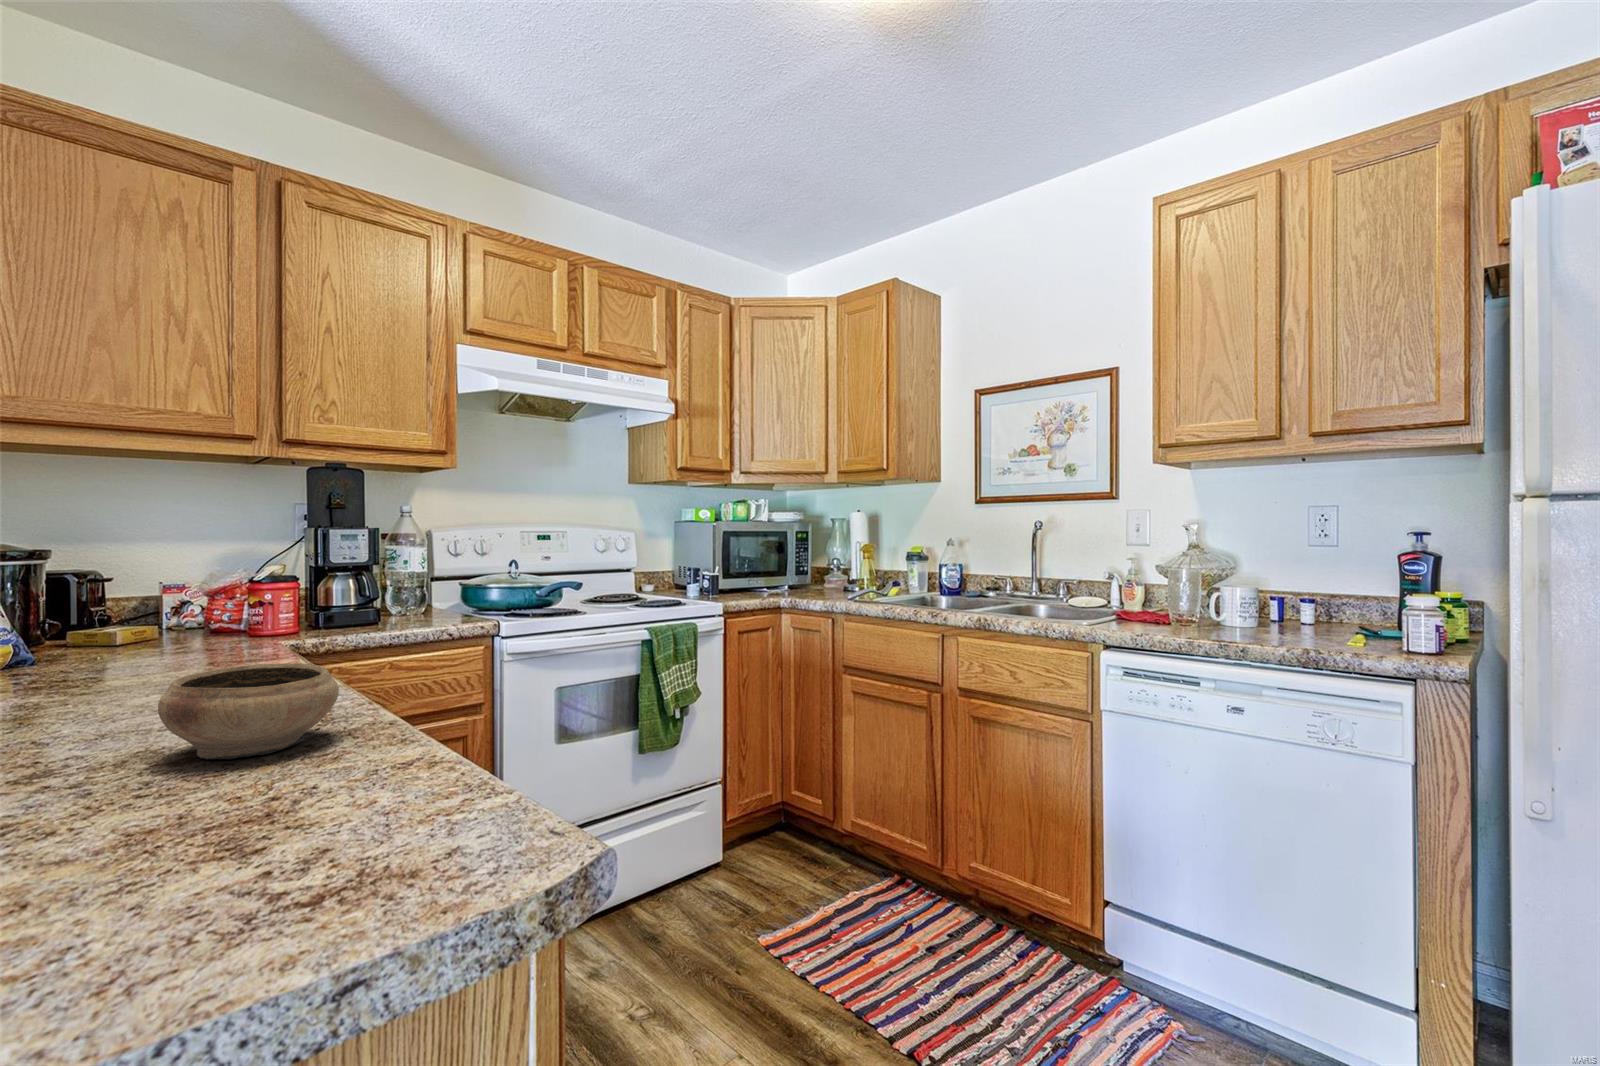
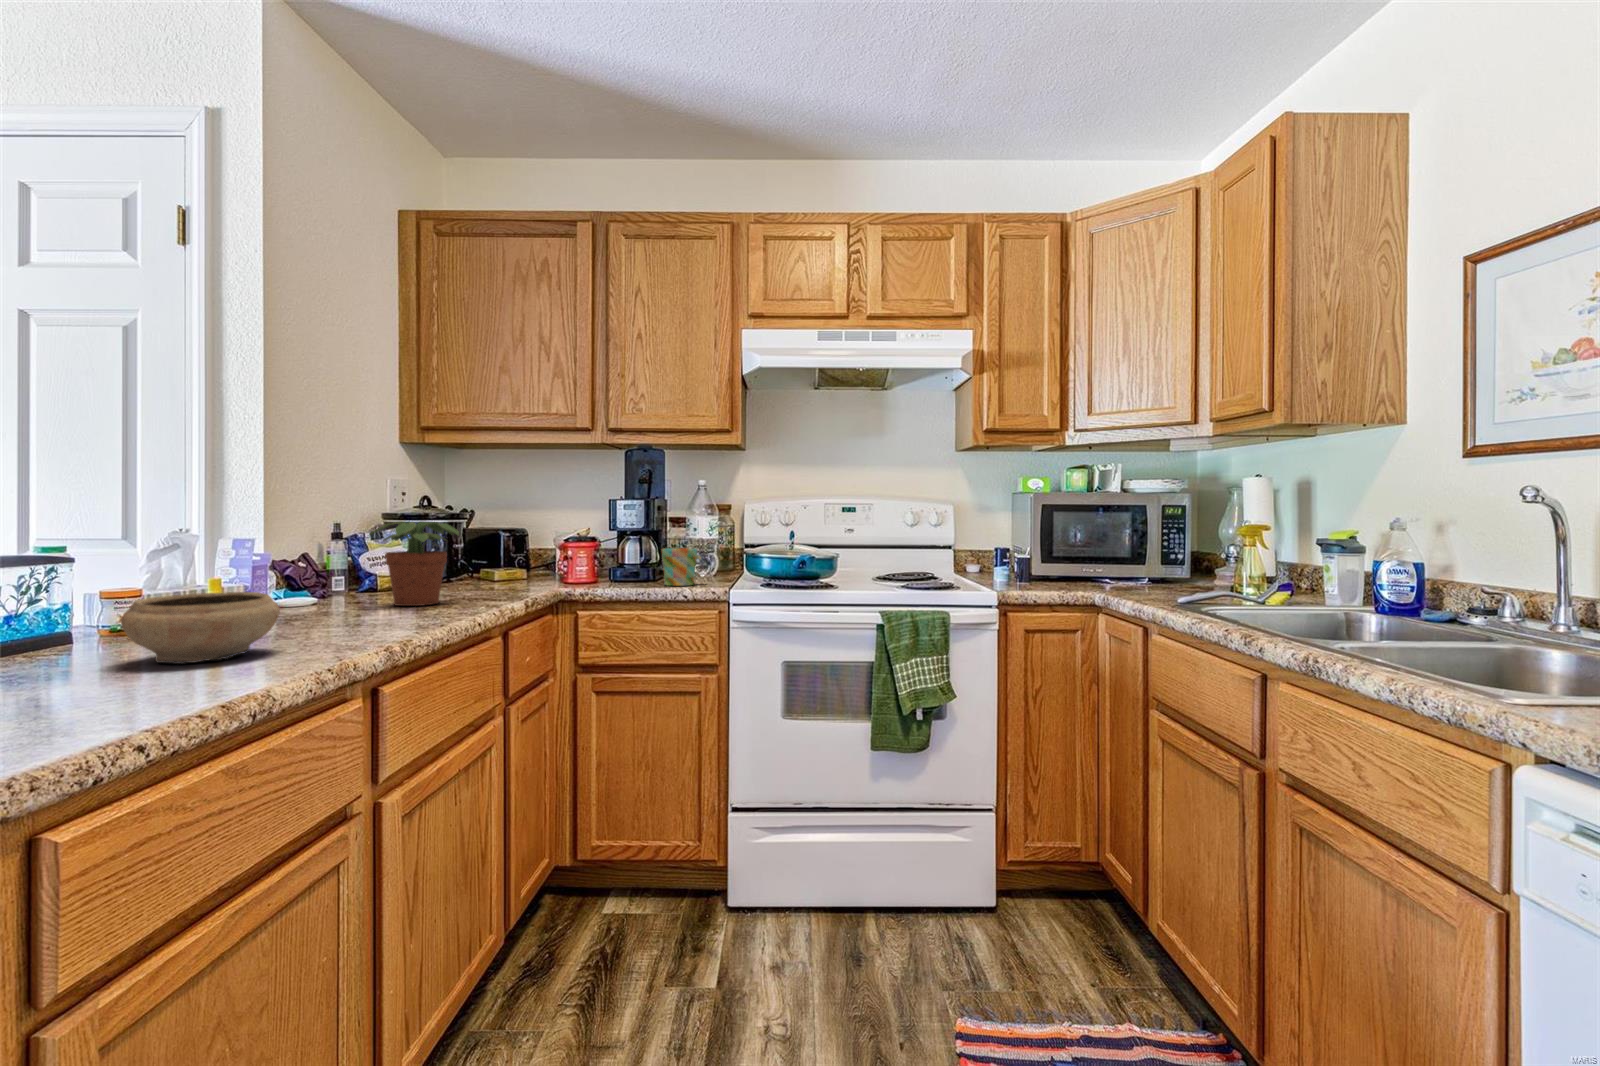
potted plant: none [98,566,224,681] -> present [370,522,459,606]
mug: none [377,582,429,625] -> present [662,548,701,586]

